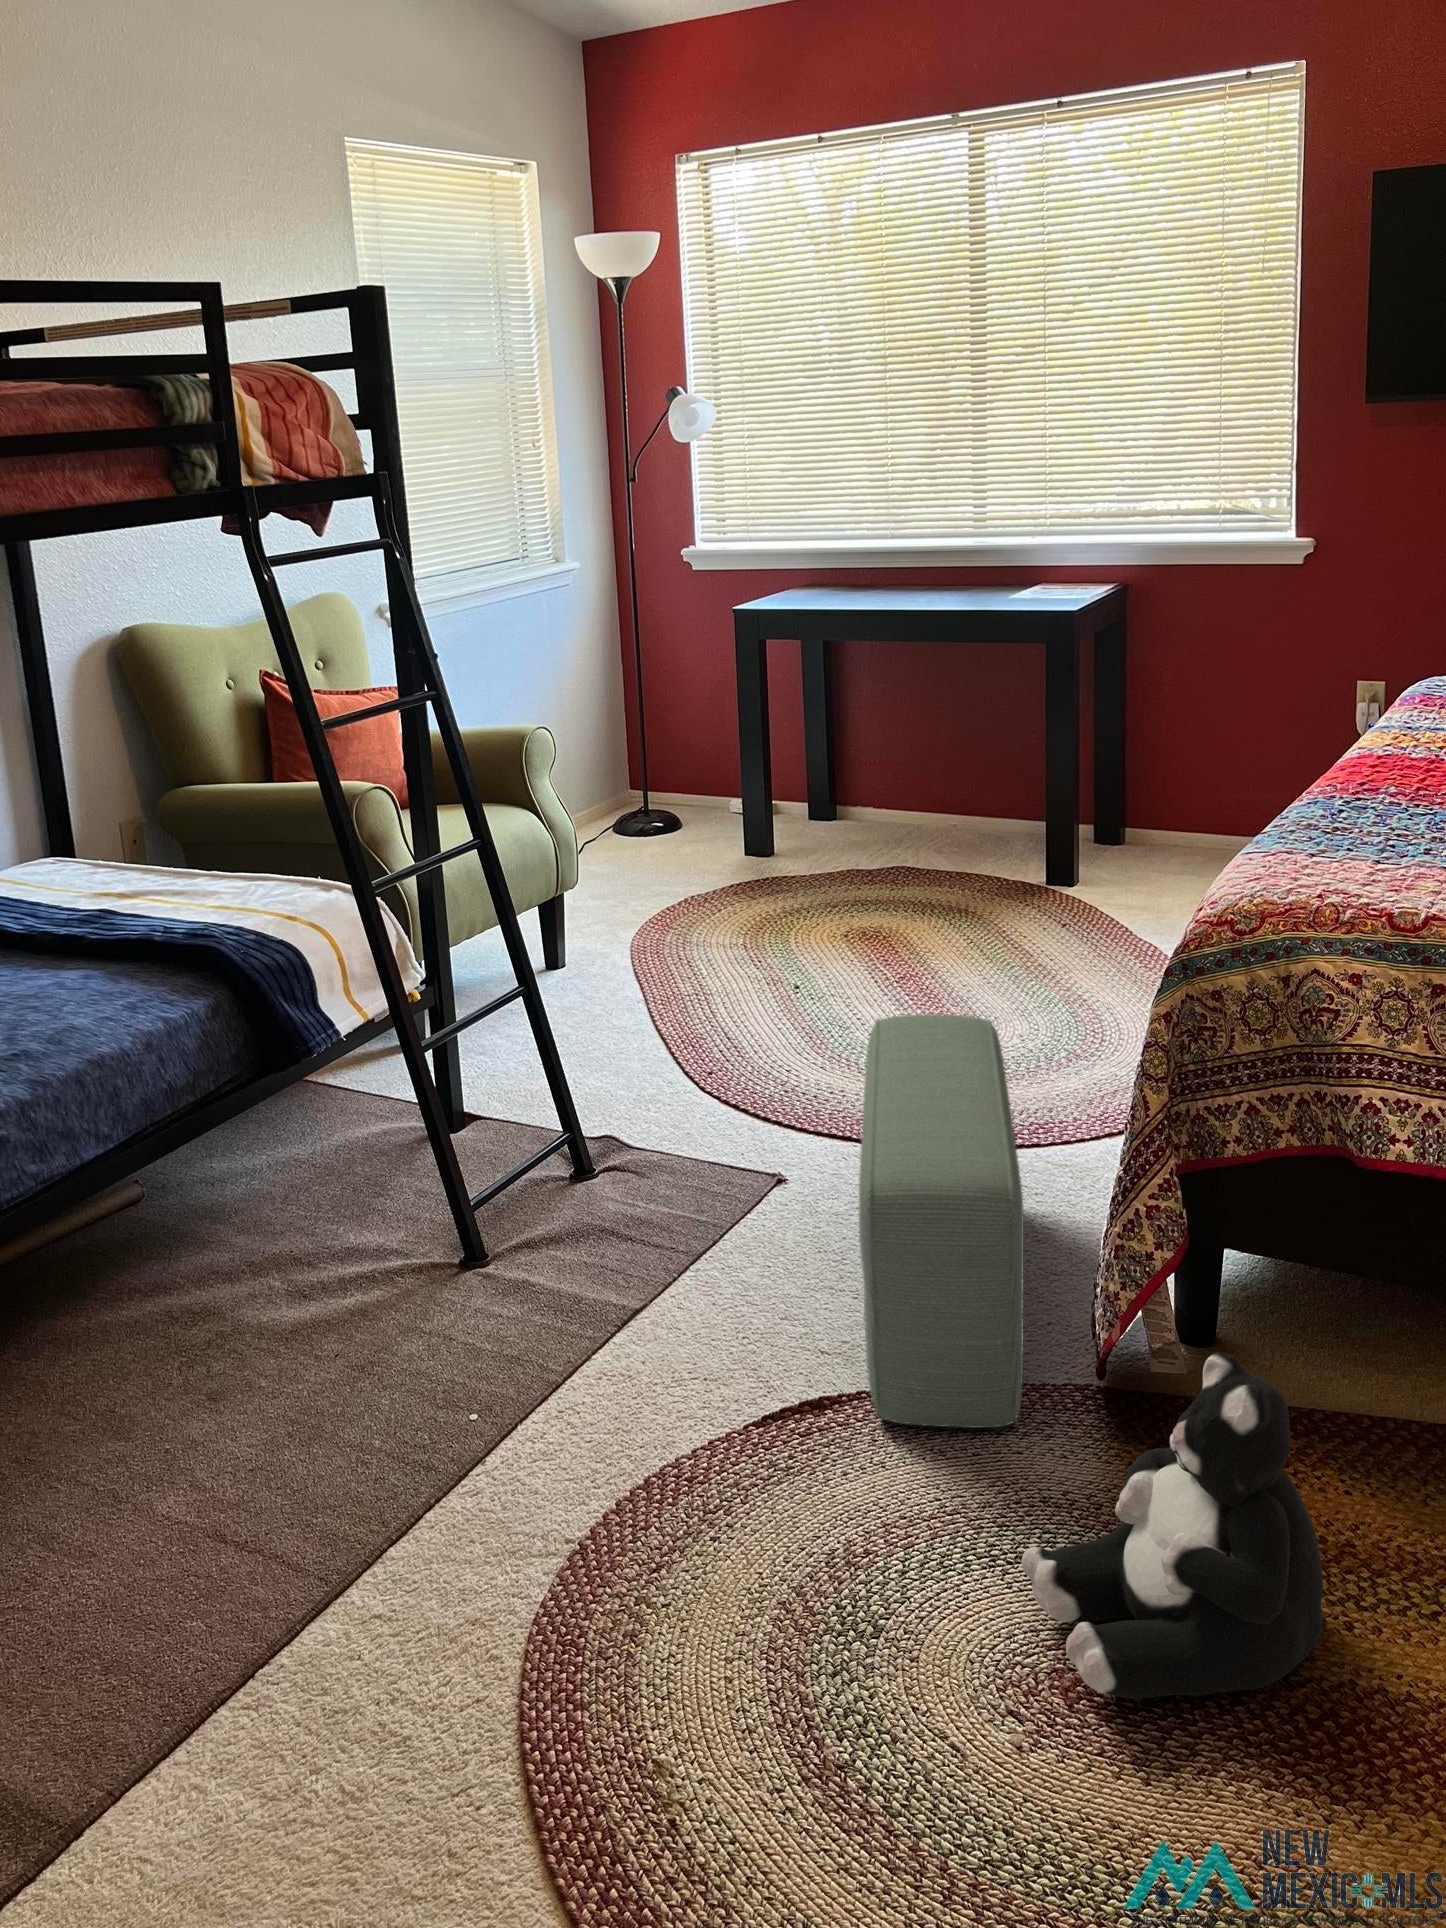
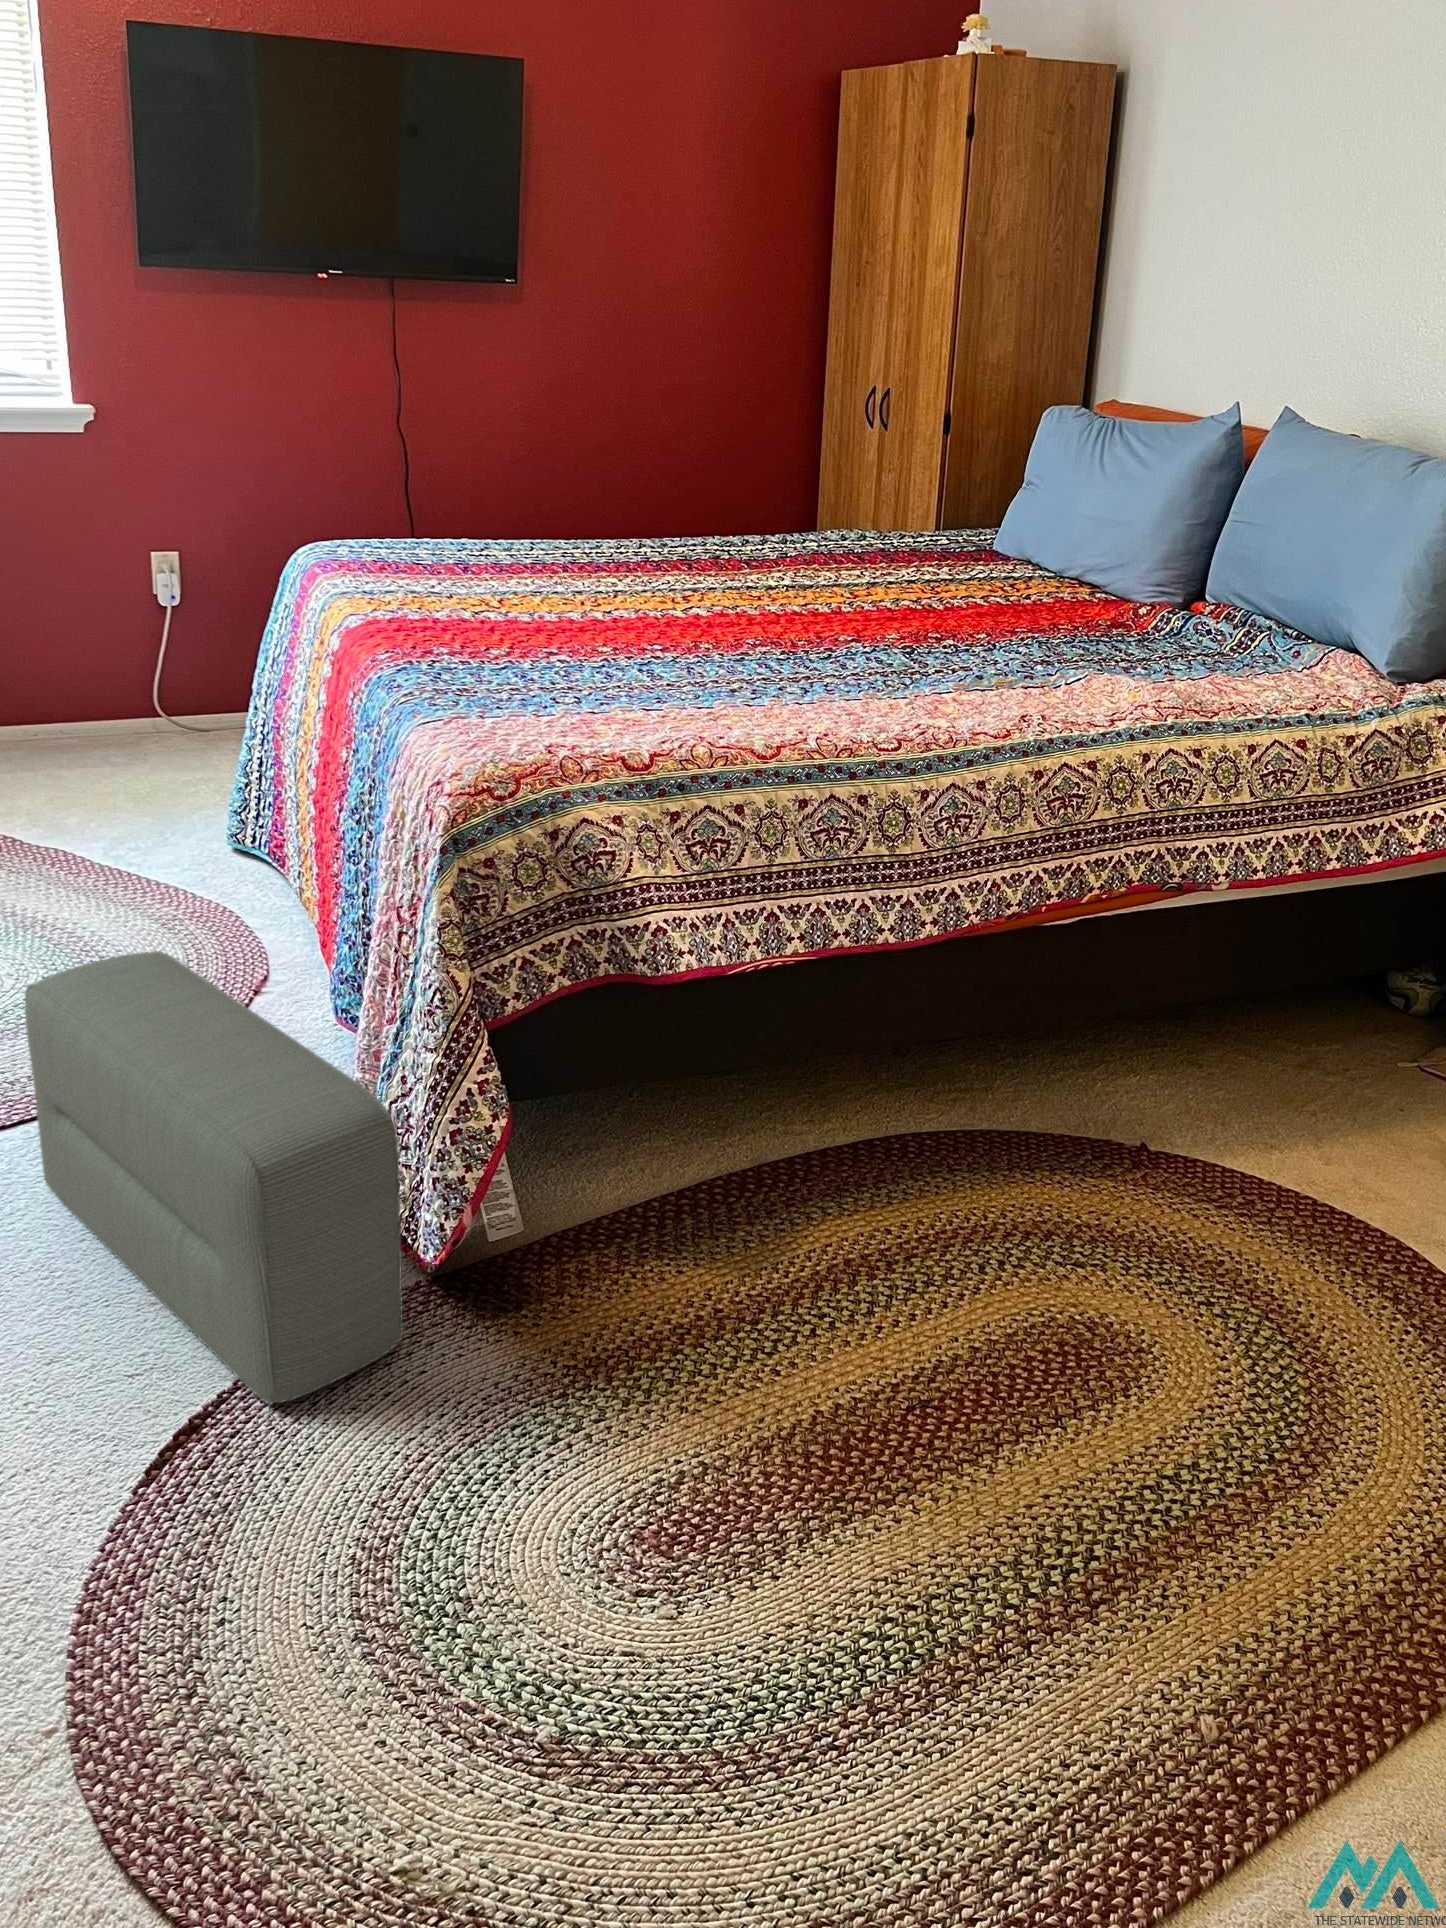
plush toy: present [1021,1352,1323,1699] -> none [556,1179,802,1526]

